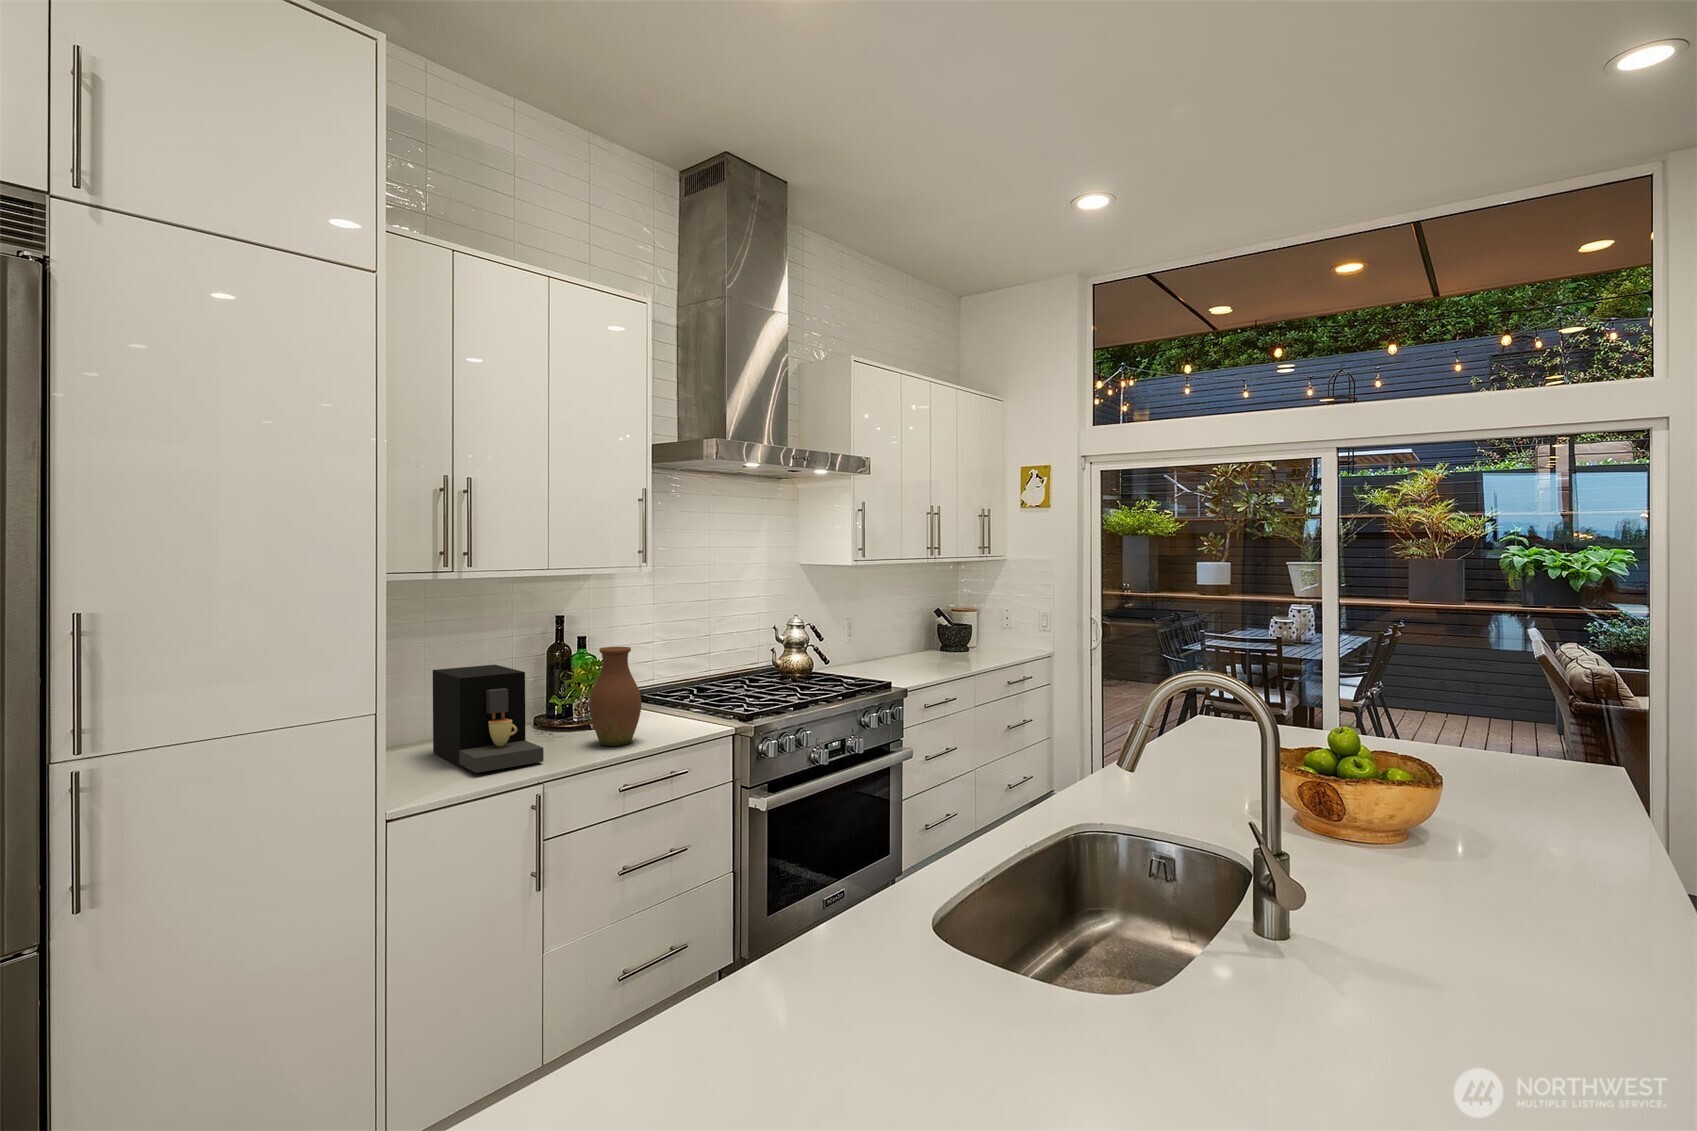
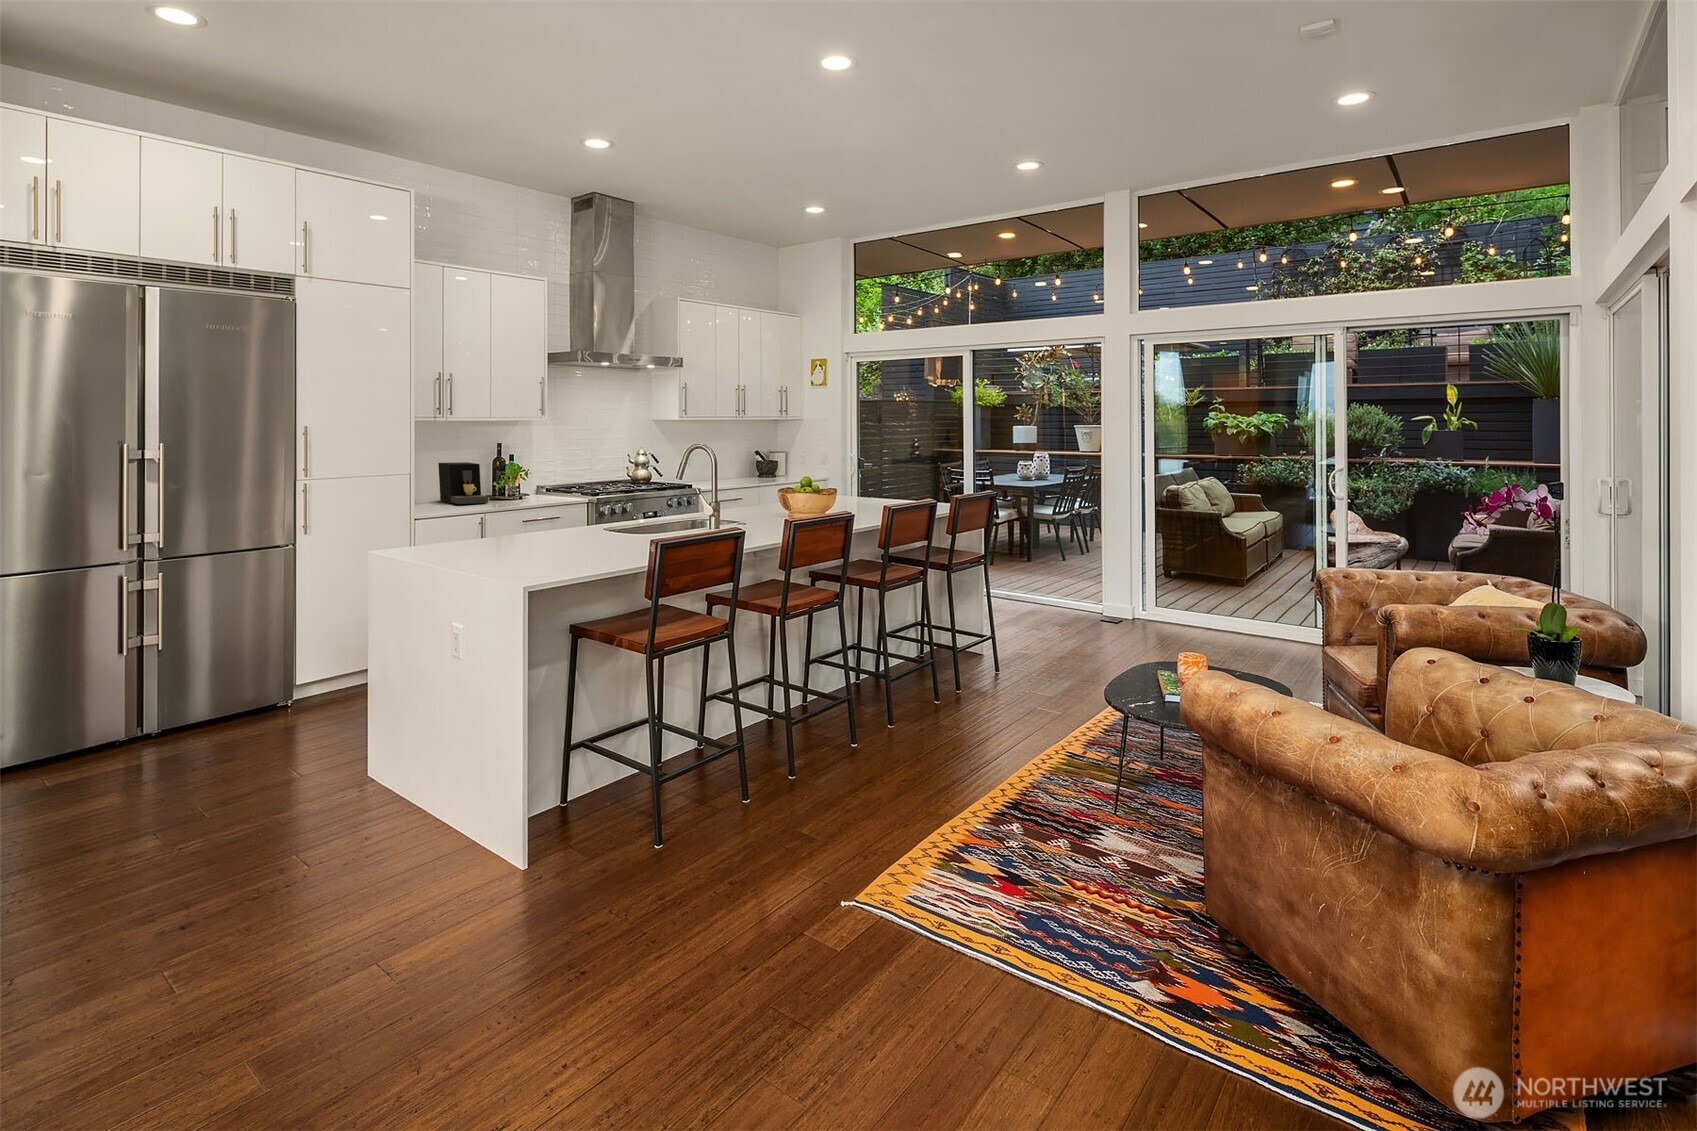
vase: present [589,647,641,746] -> none [511,455,536,500]

